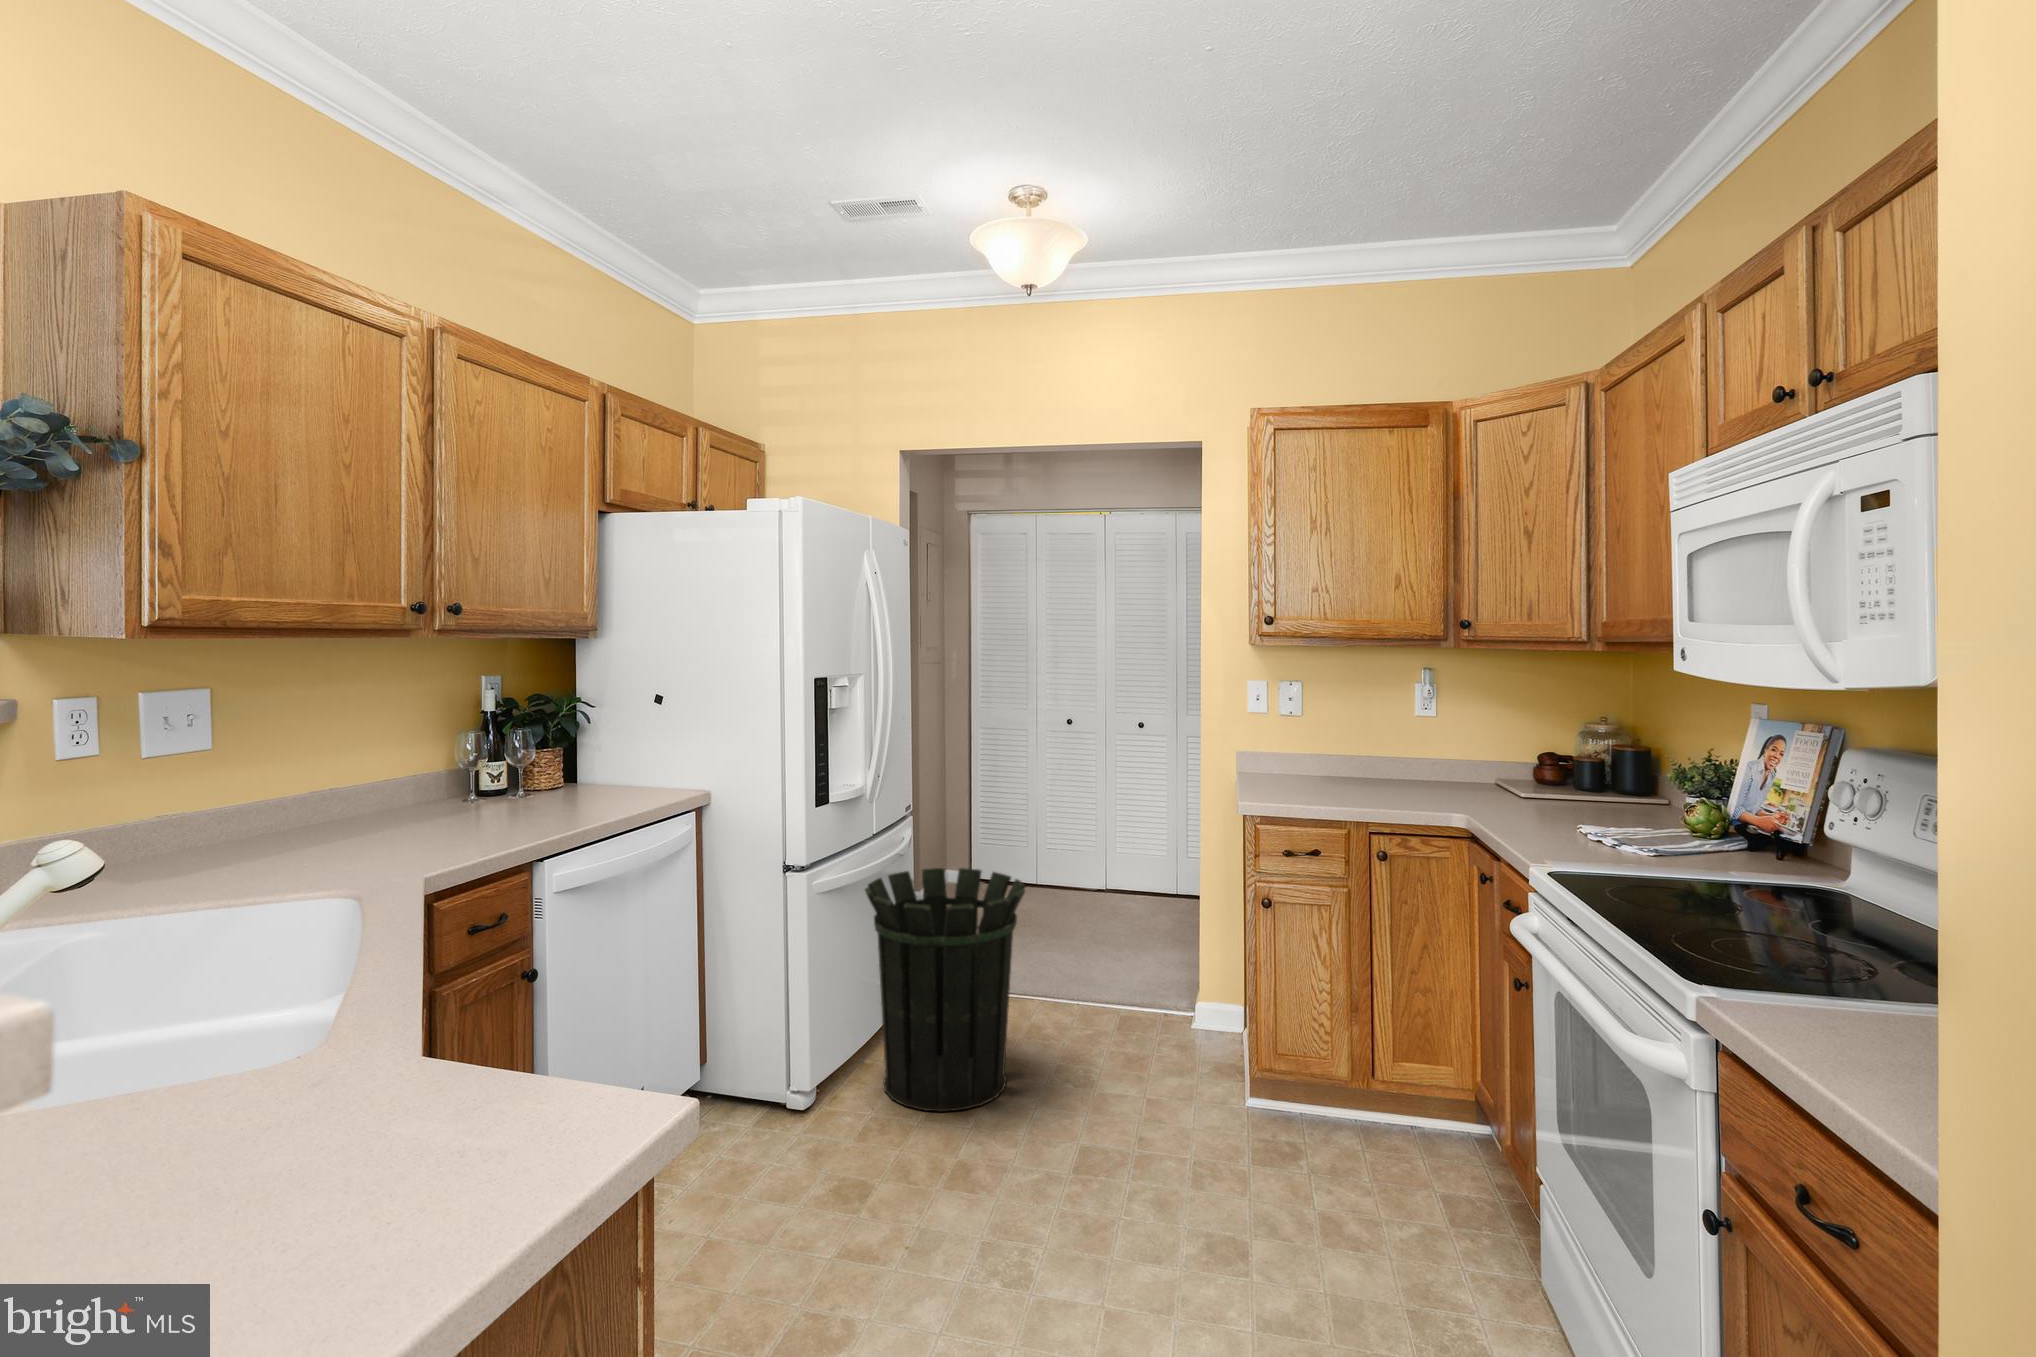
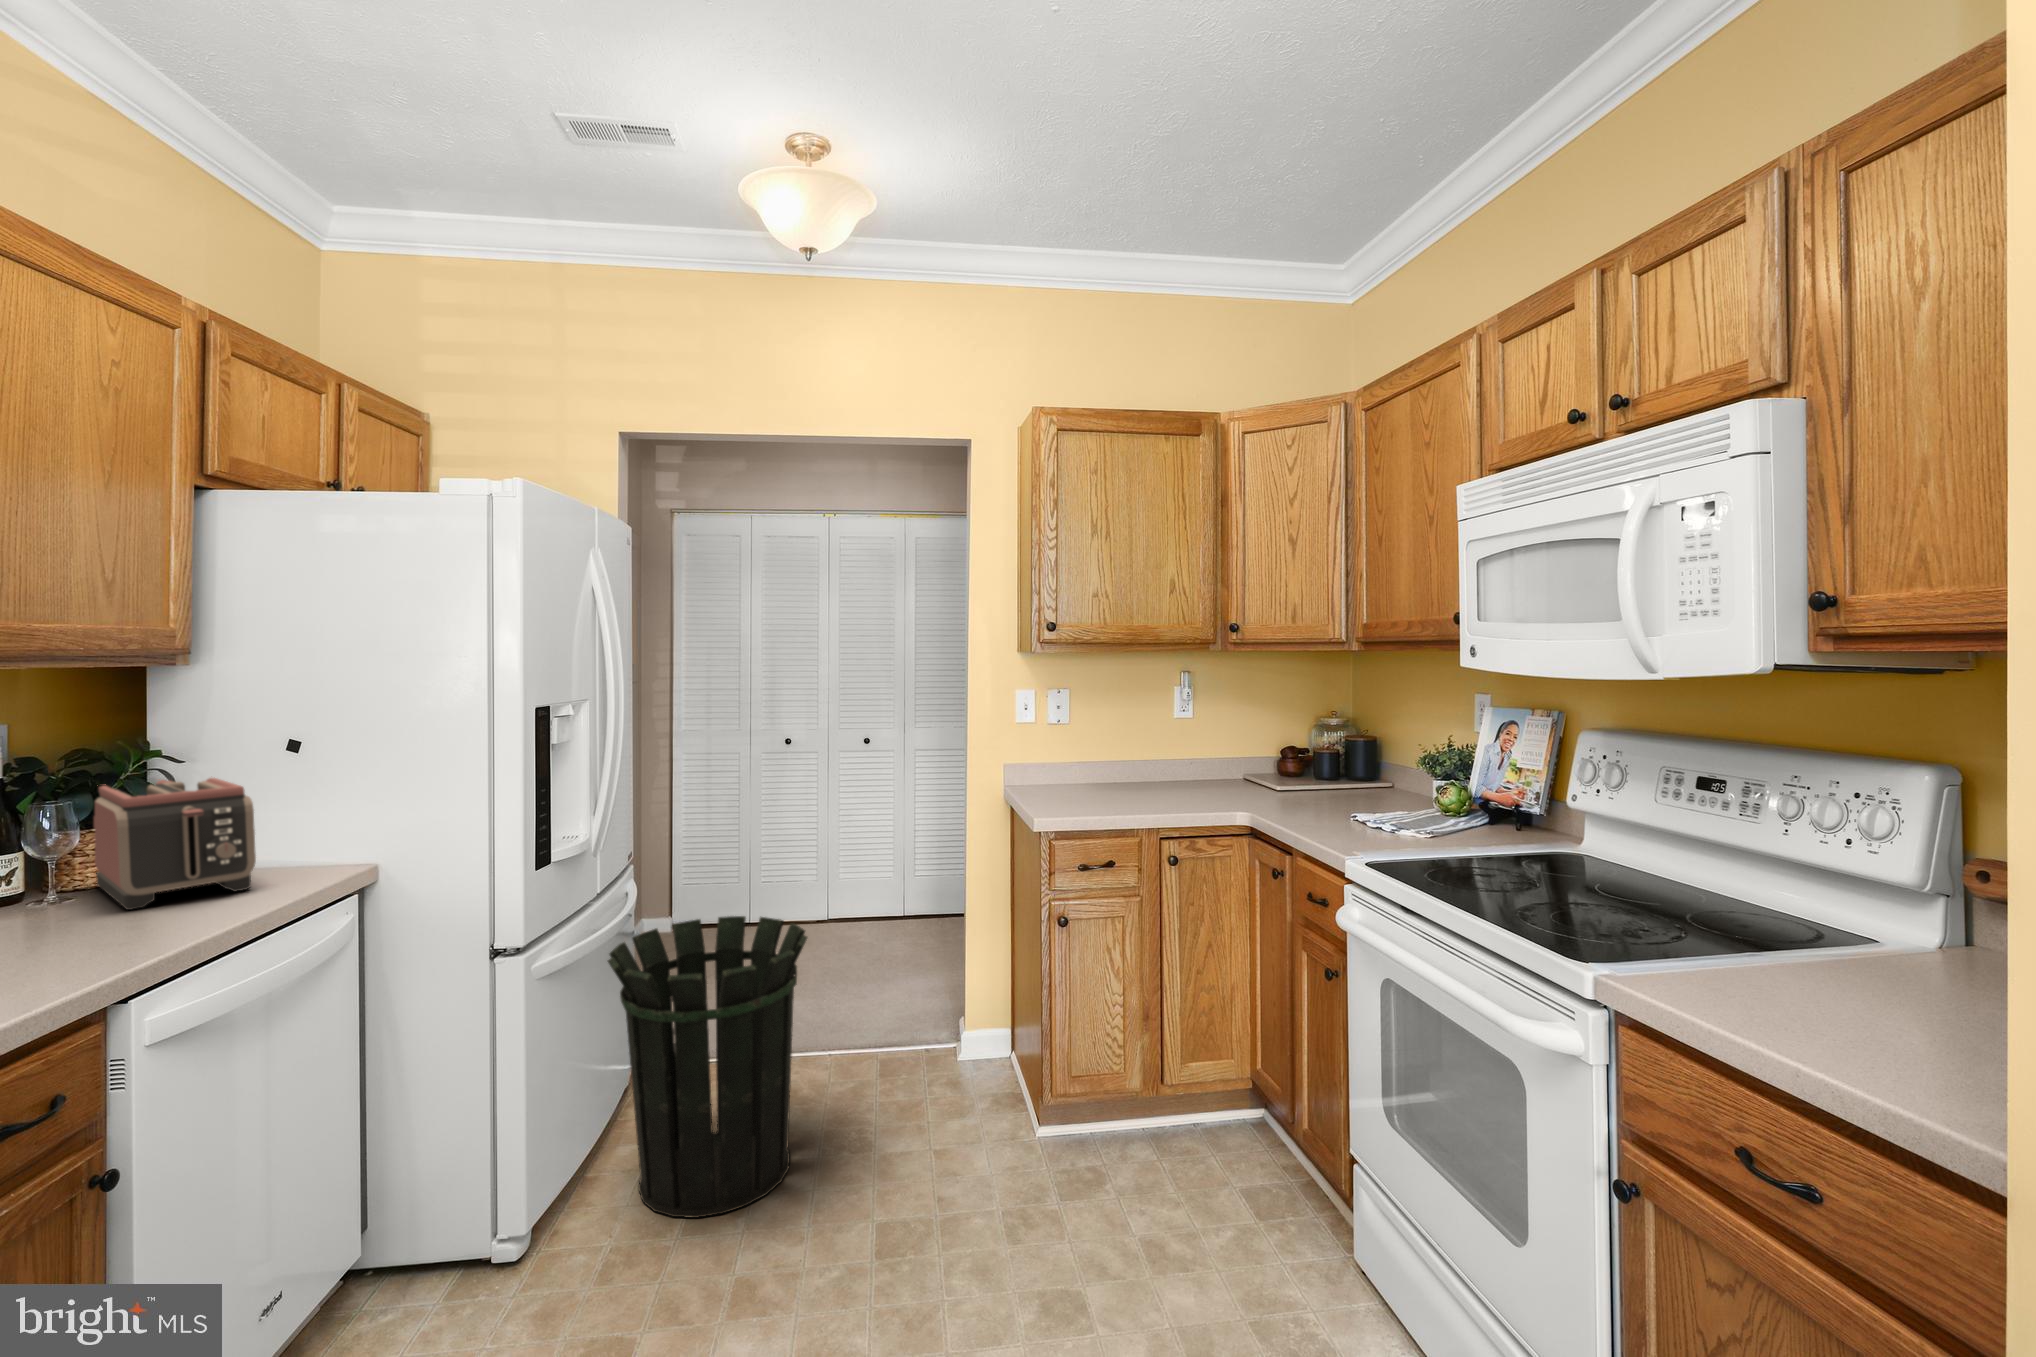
toaster: none [542,719,632,805] -> present [94,778,256,910]

